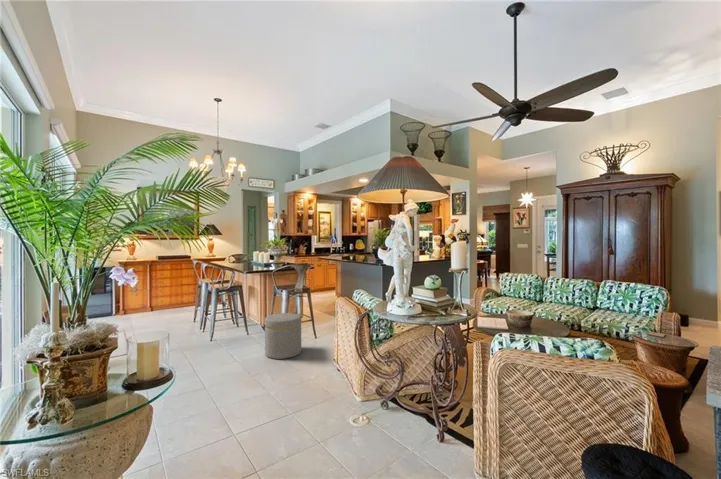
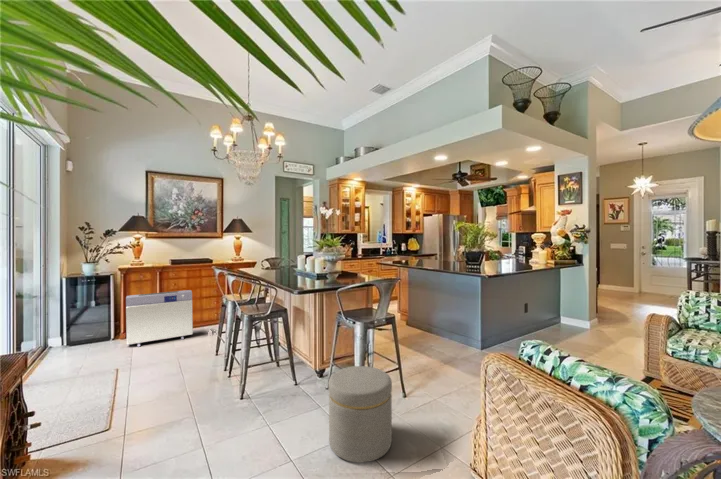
air purifier: none [126,279,176,320] -> present [126,290,193,347]

